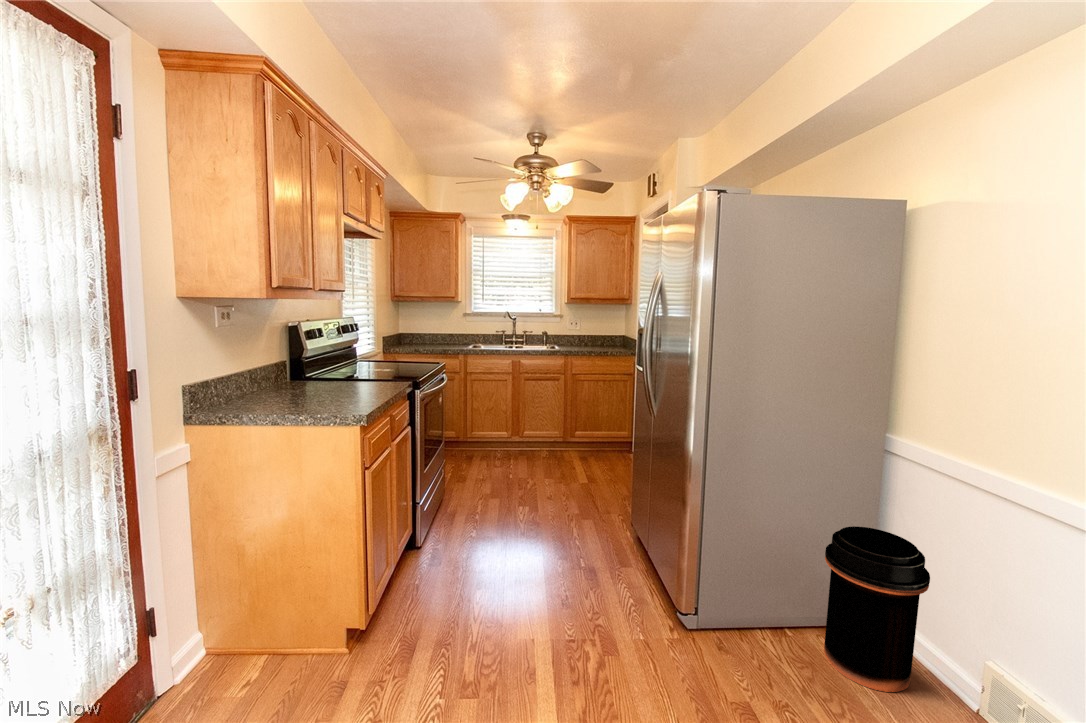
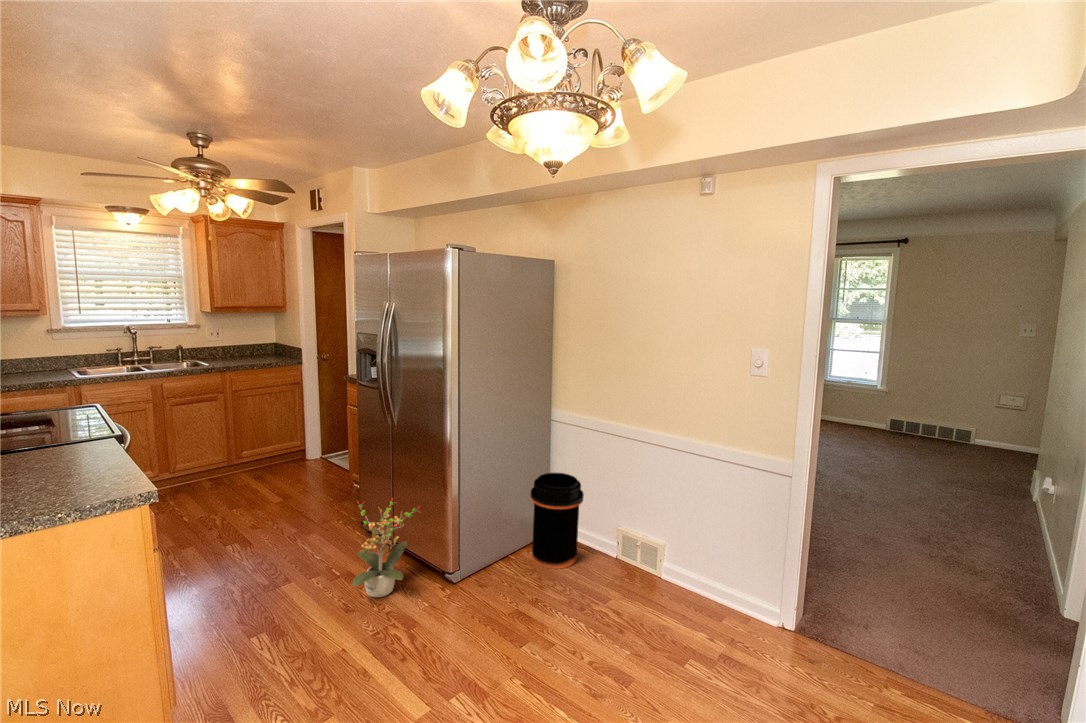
potted plant: none [569,490,659,605] -> present [353,499,416,597]

